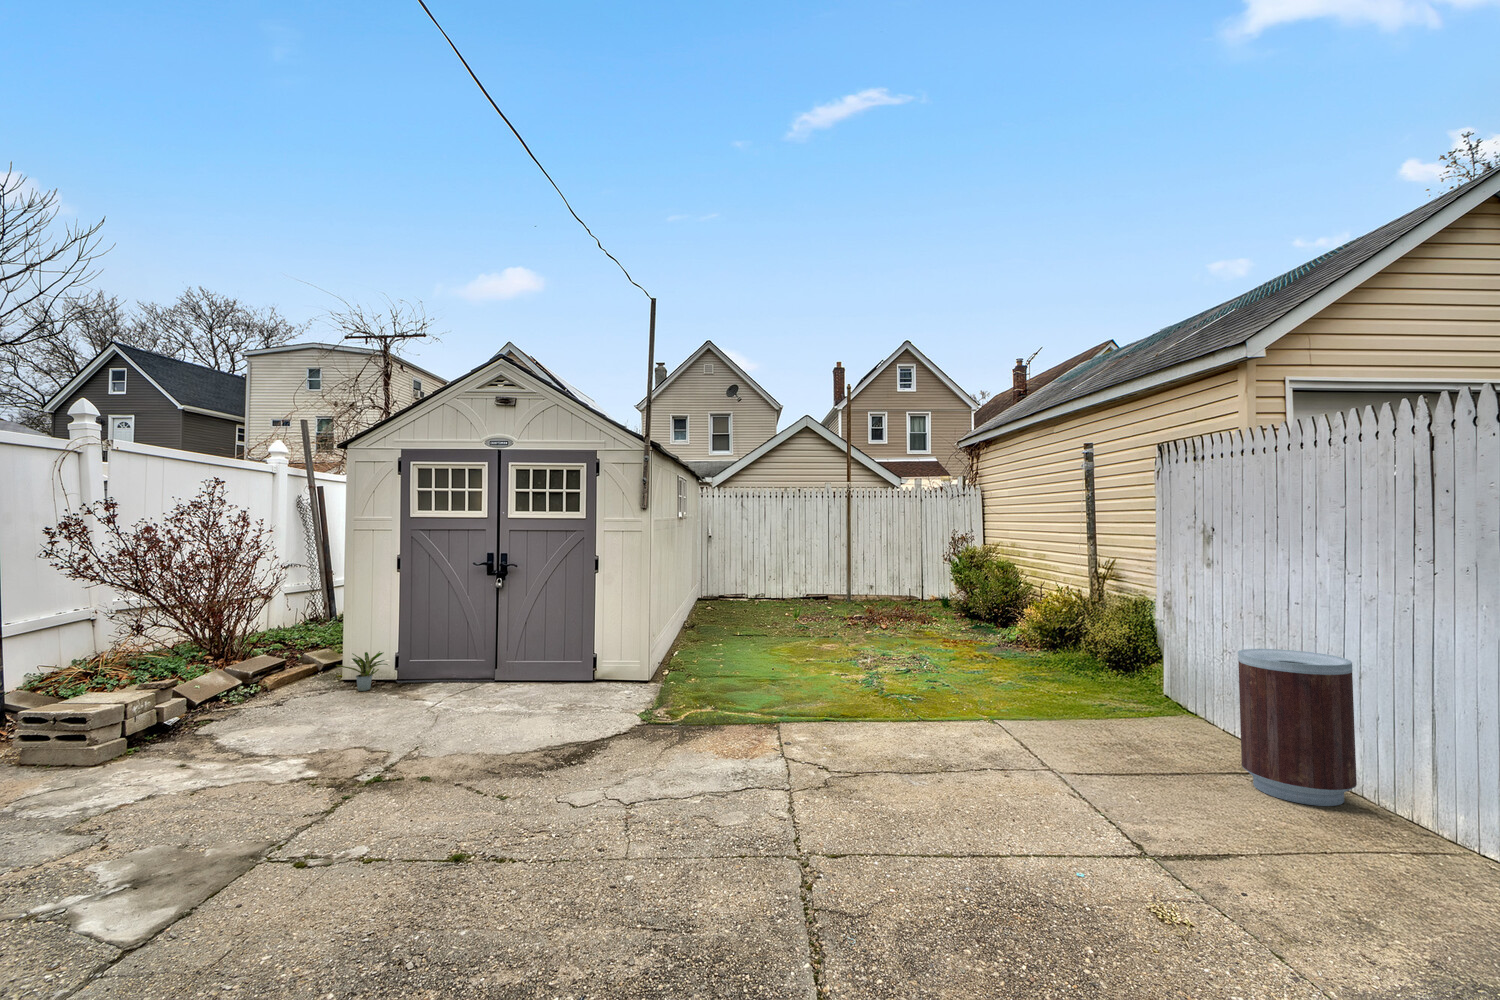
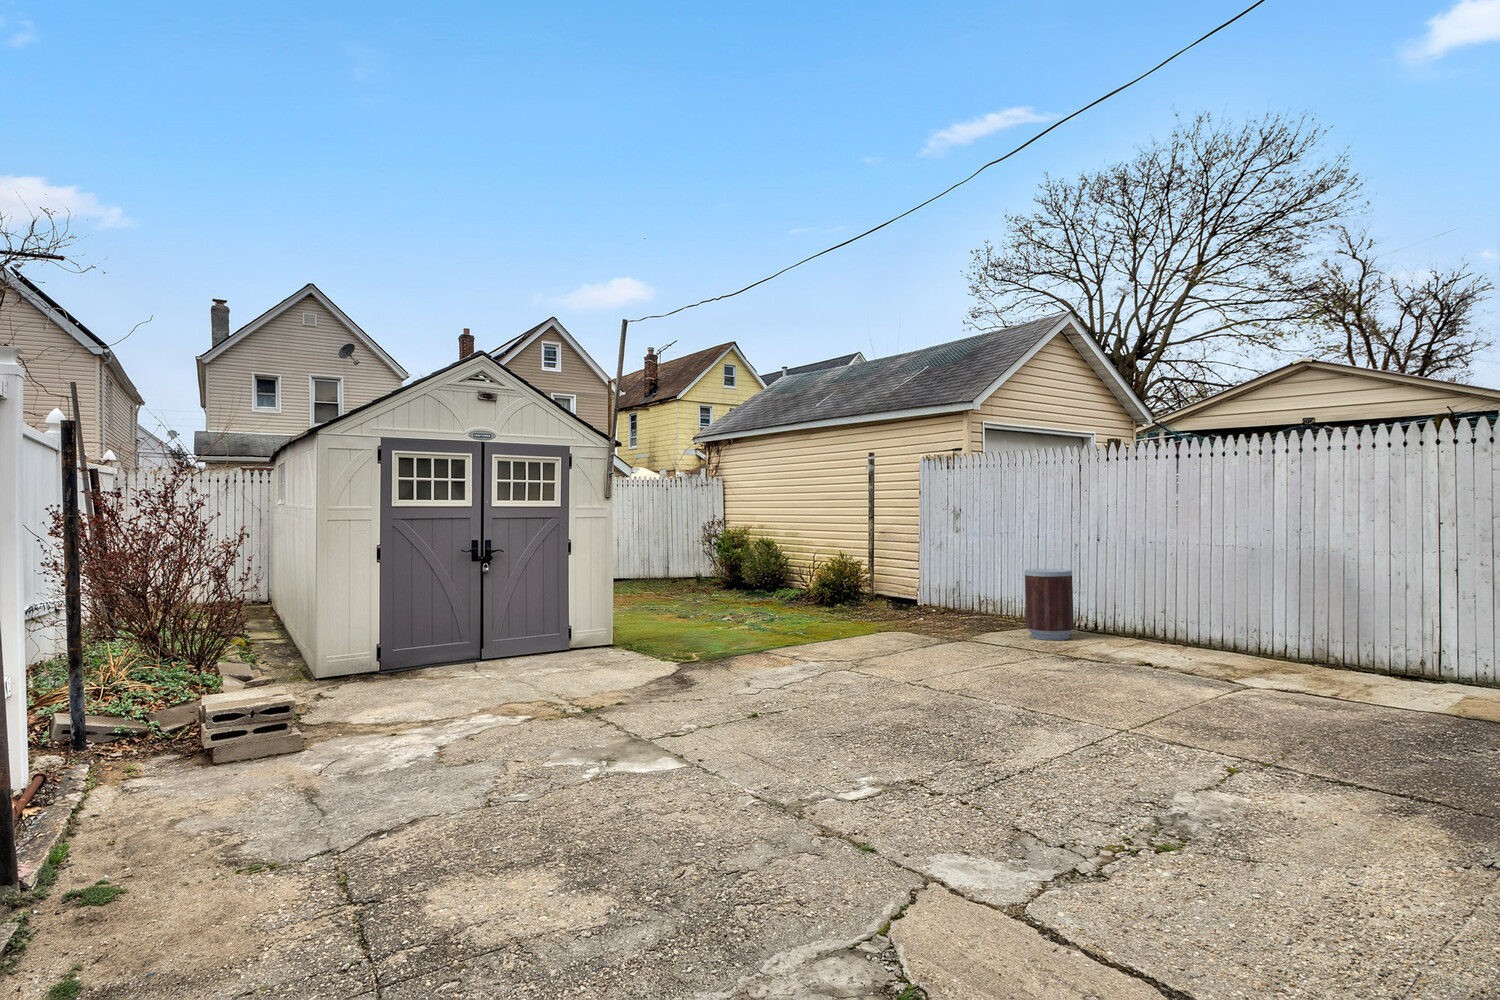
potted plant: present [336,651,388,691] -> none [330,643,385,687]

